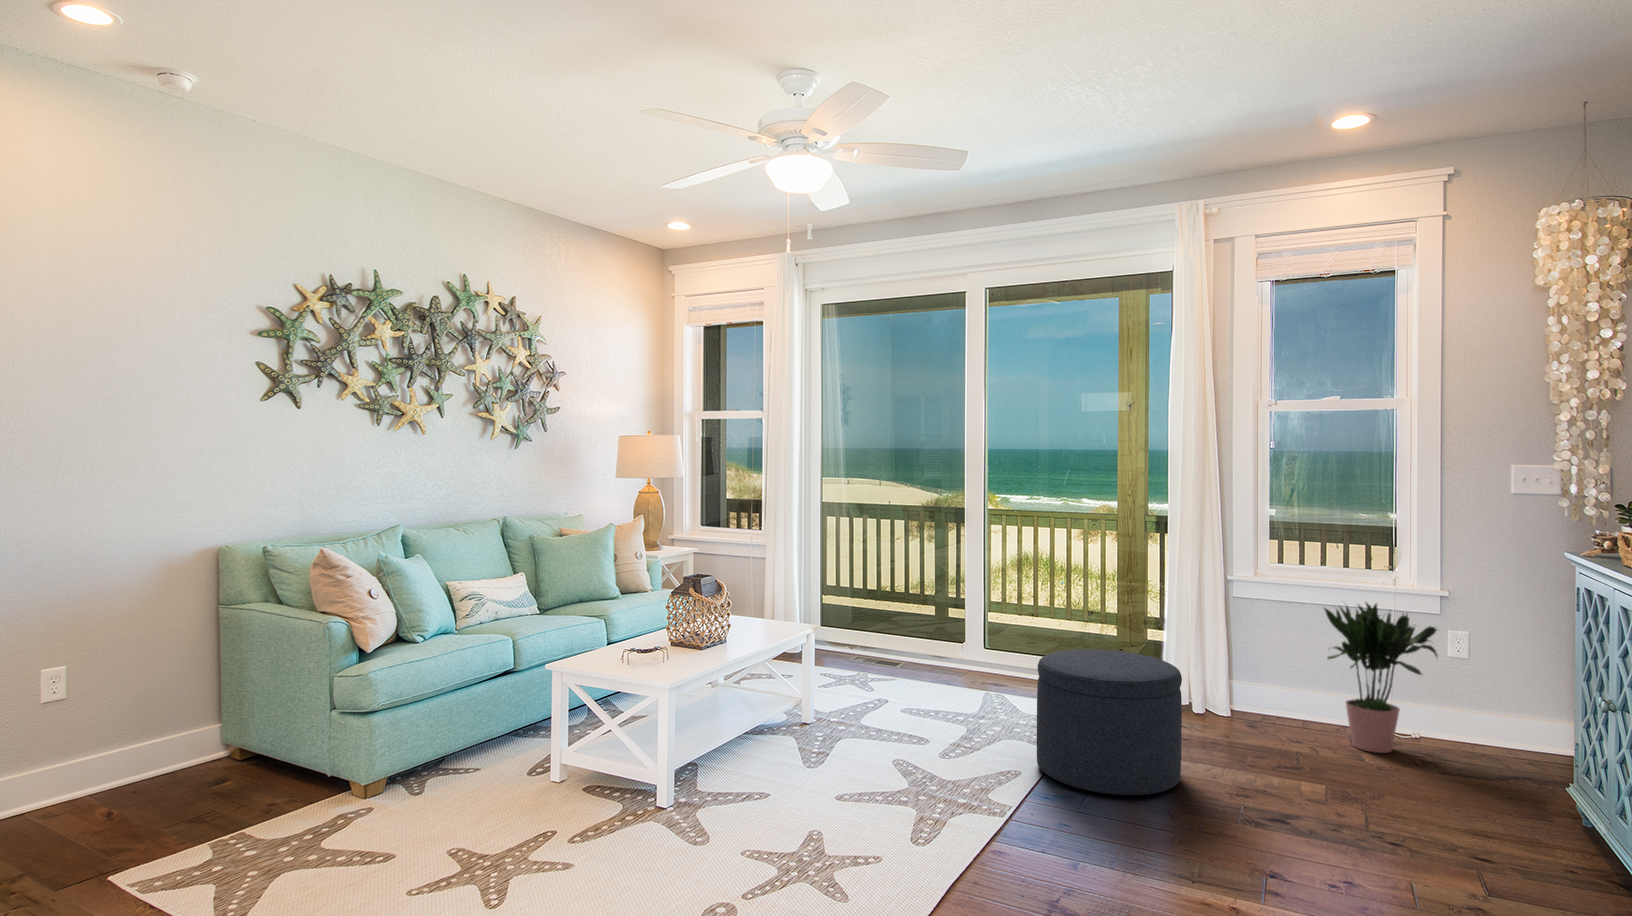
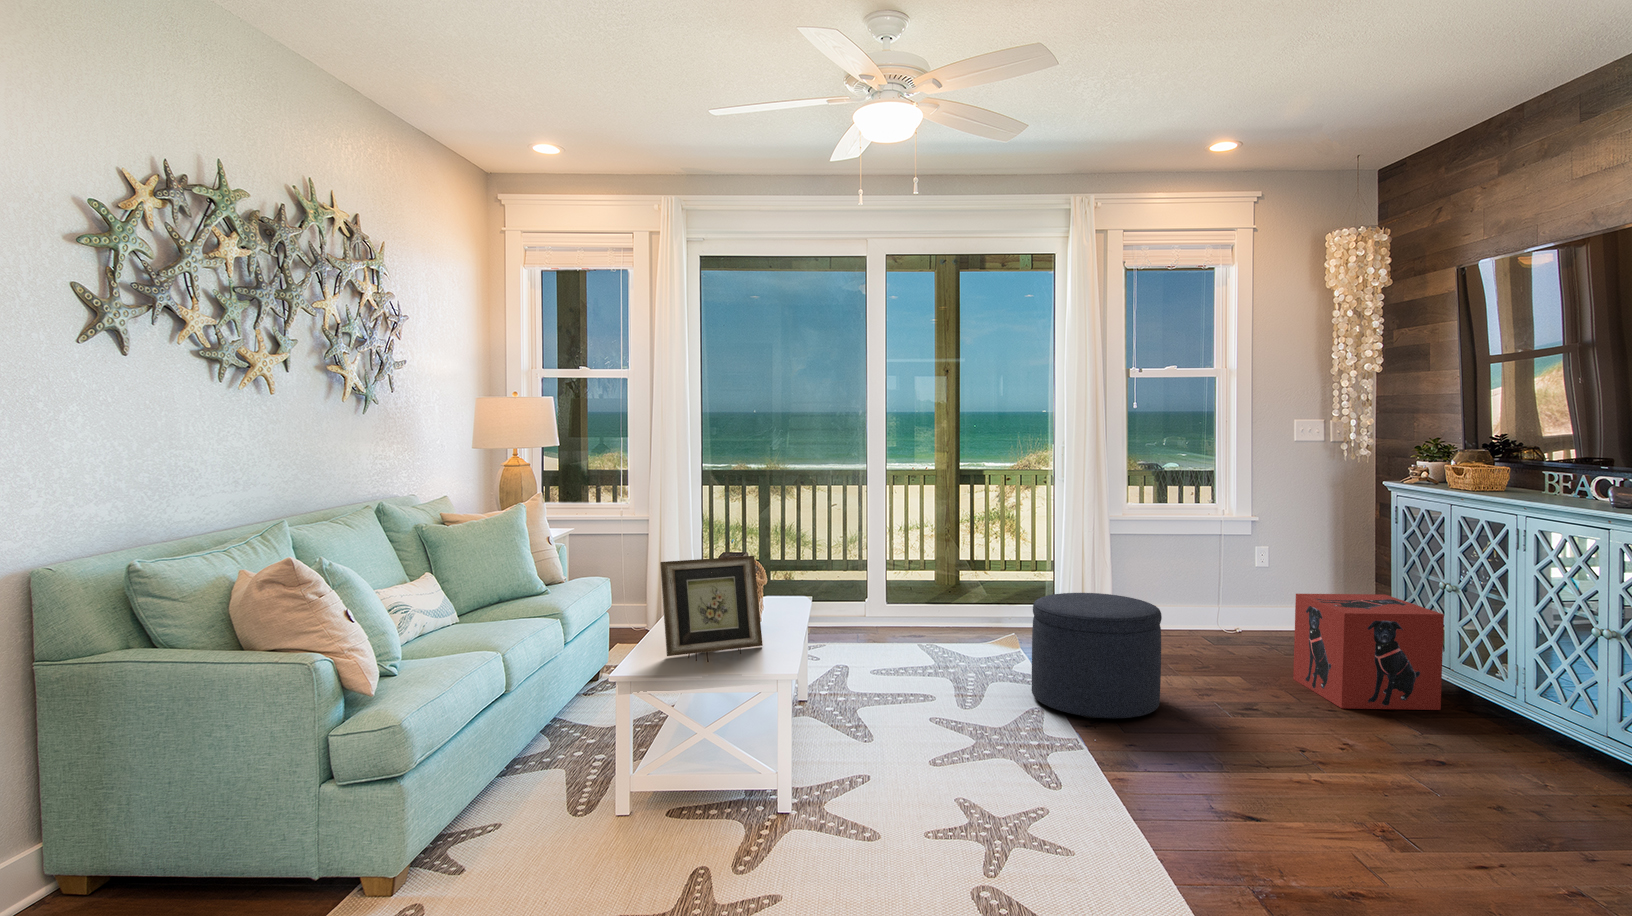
picture frame: none [615,575,705,658] -> present [660,556,763,656]
potted plant: present [1324,603,1437,753] -> none [1186,532,1281,652]
storage box: none [1420,684,1598,869] -> present [1293,594,1444,710]

